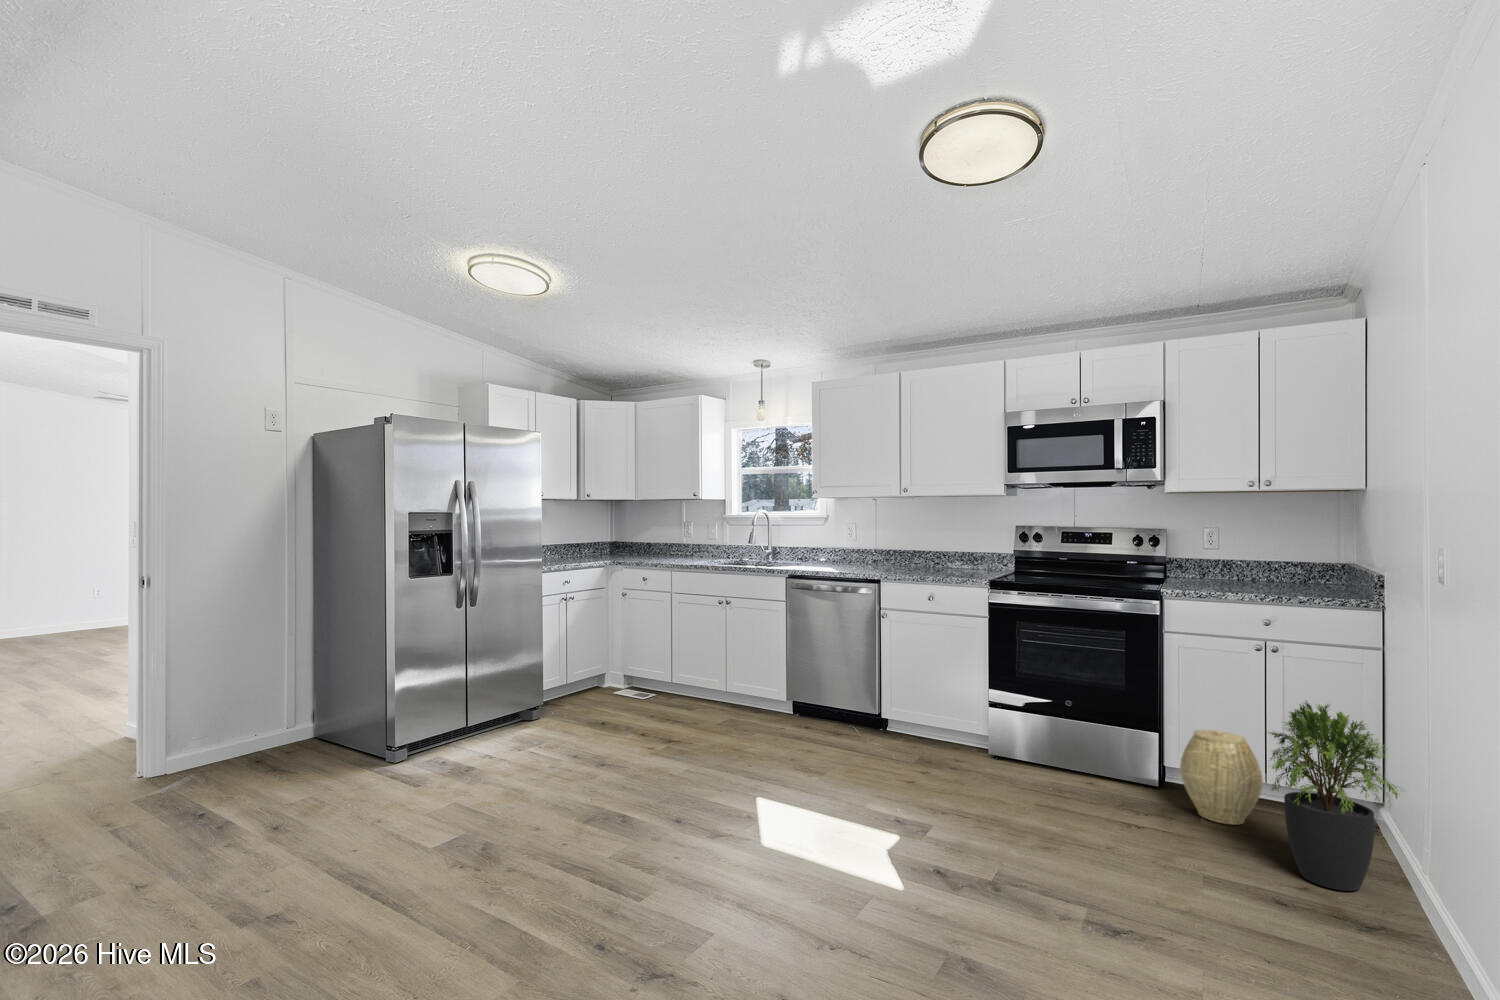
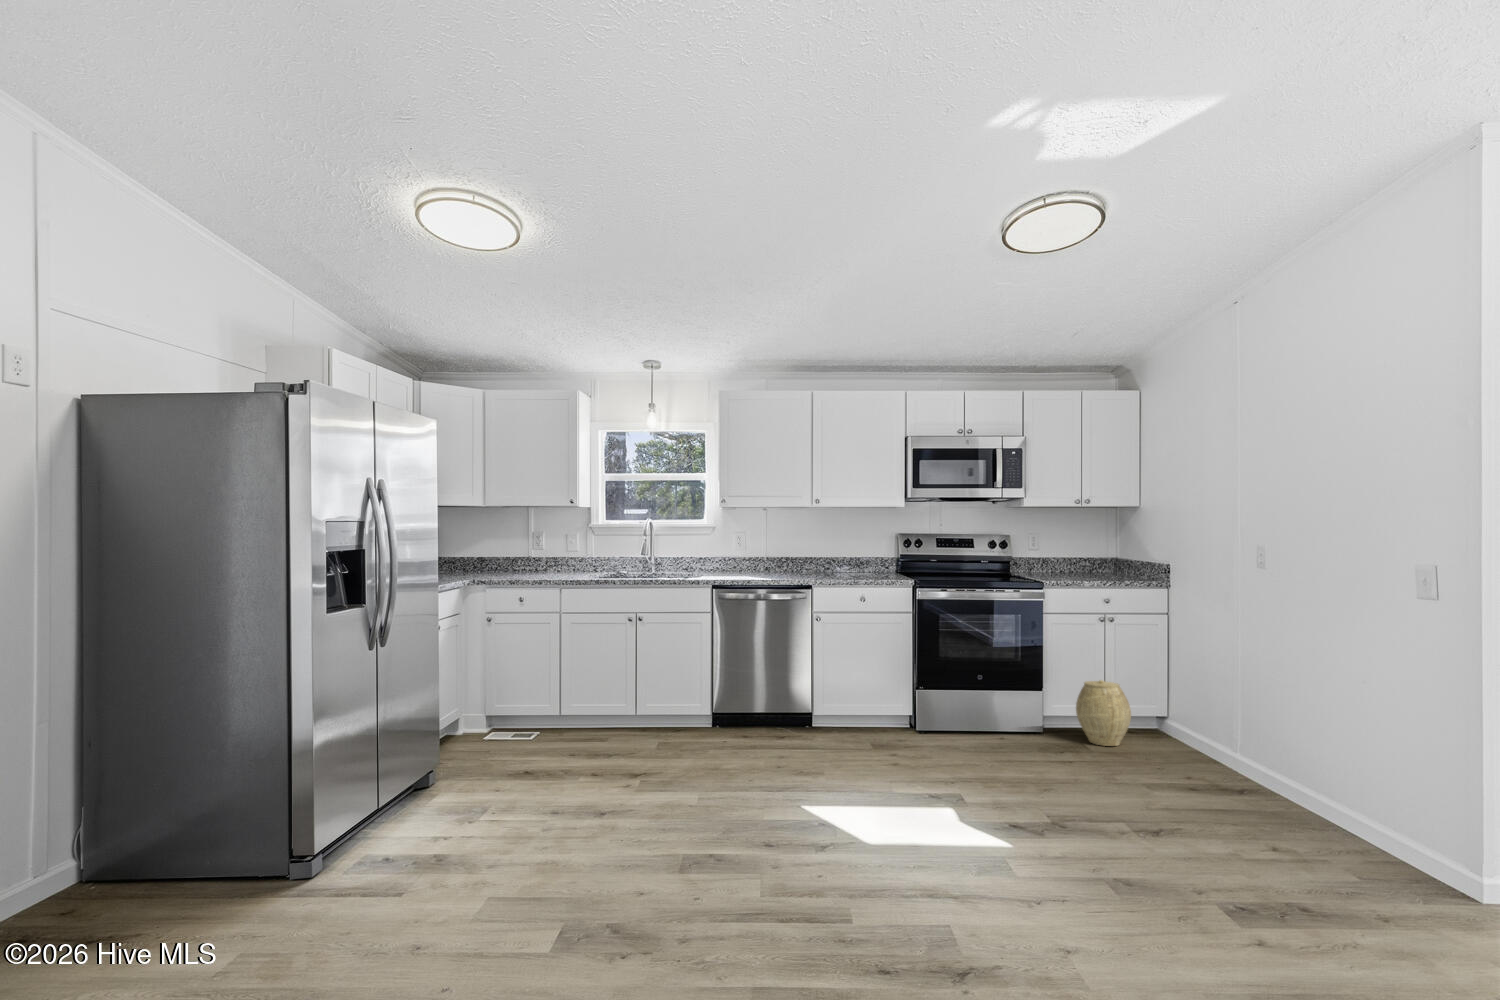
potted plant: present [1269,701,1405,891] -> none [1158,647,1250,770]

